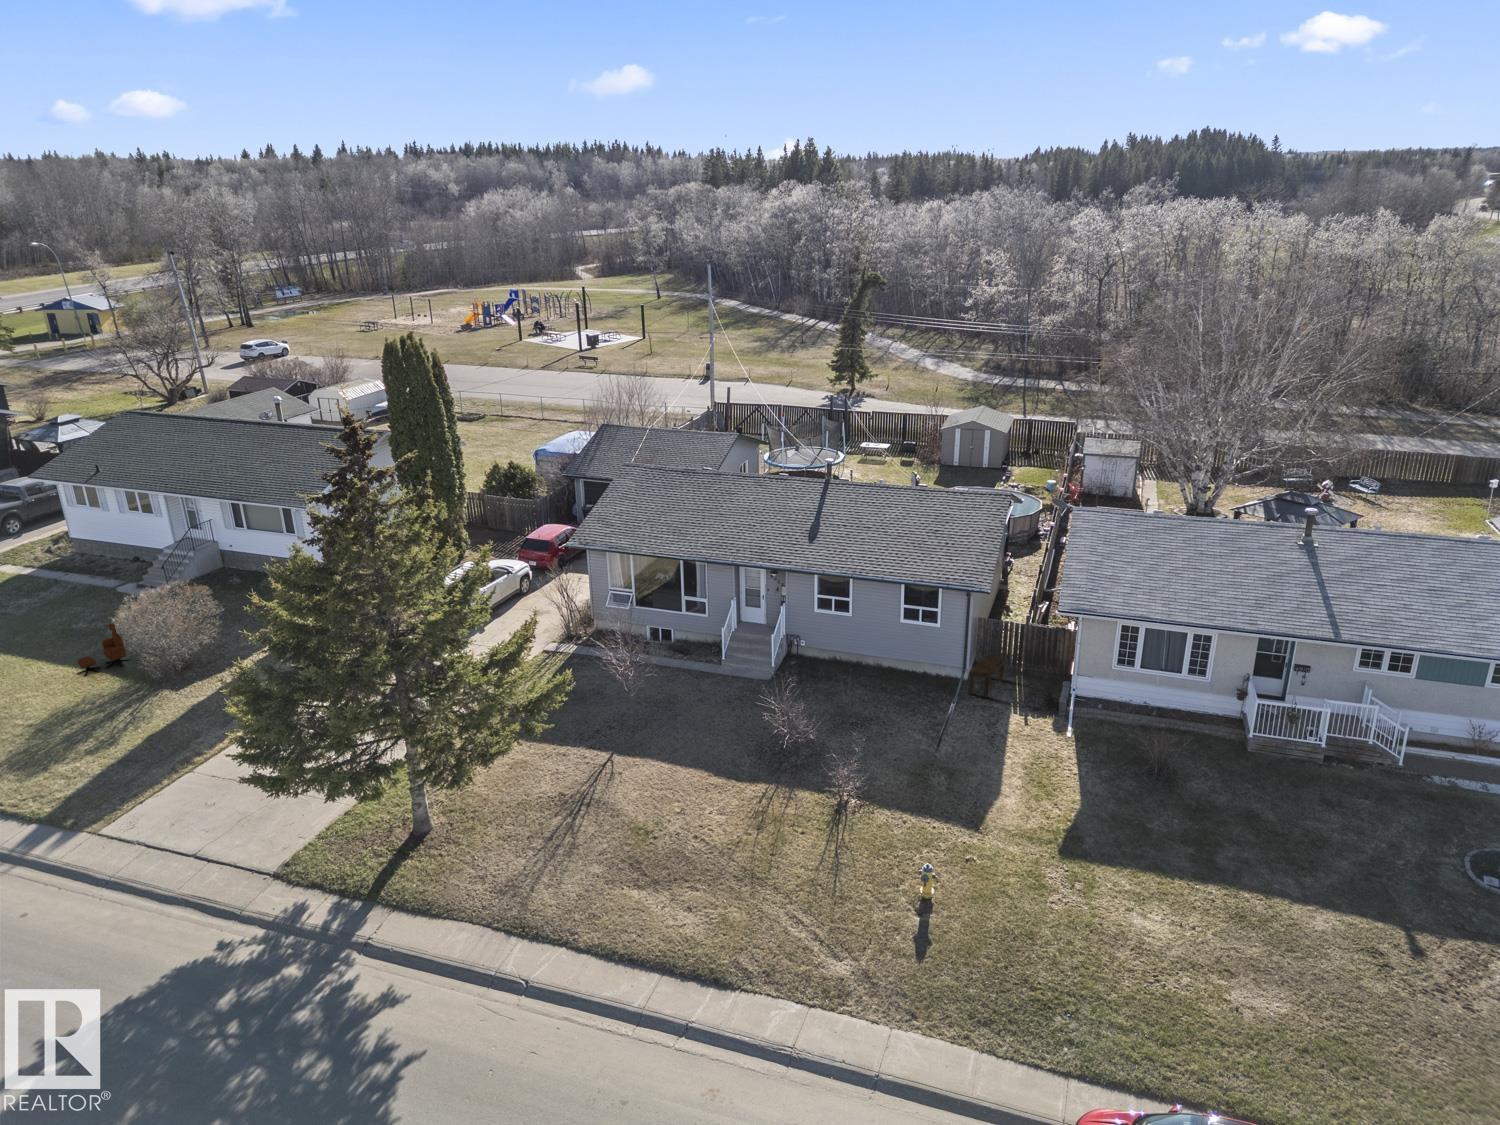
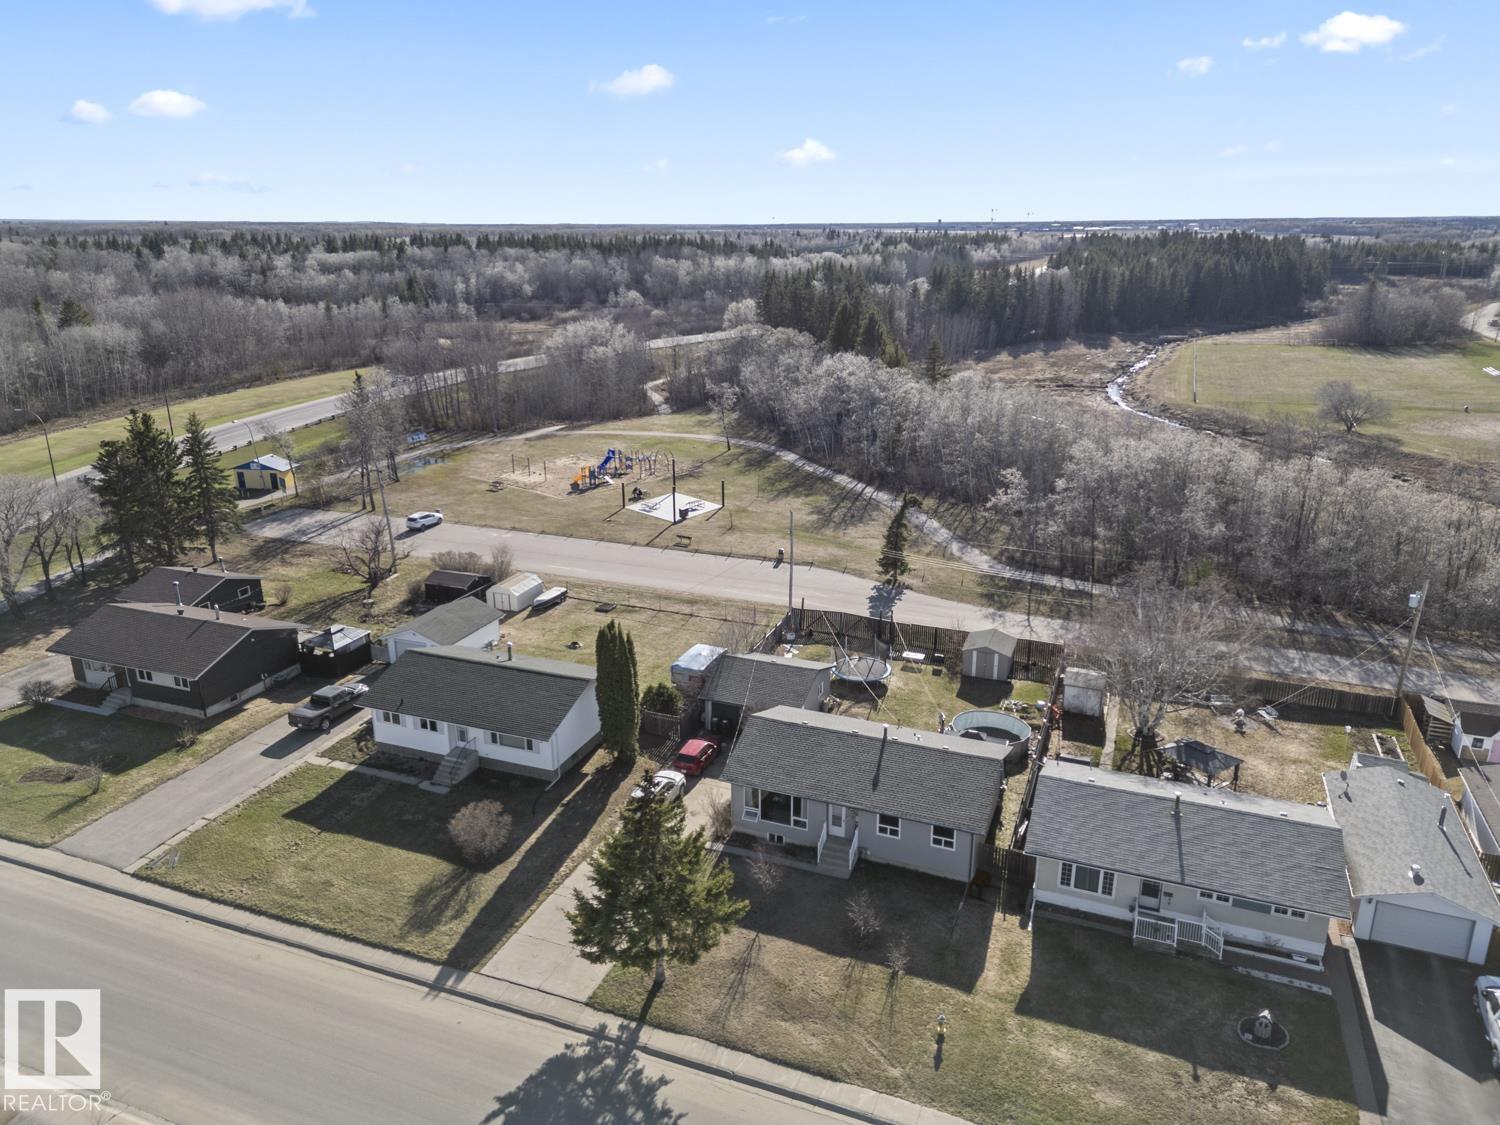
lounge chair: present [77,623,130,677] -> none [423,823,452,858]

